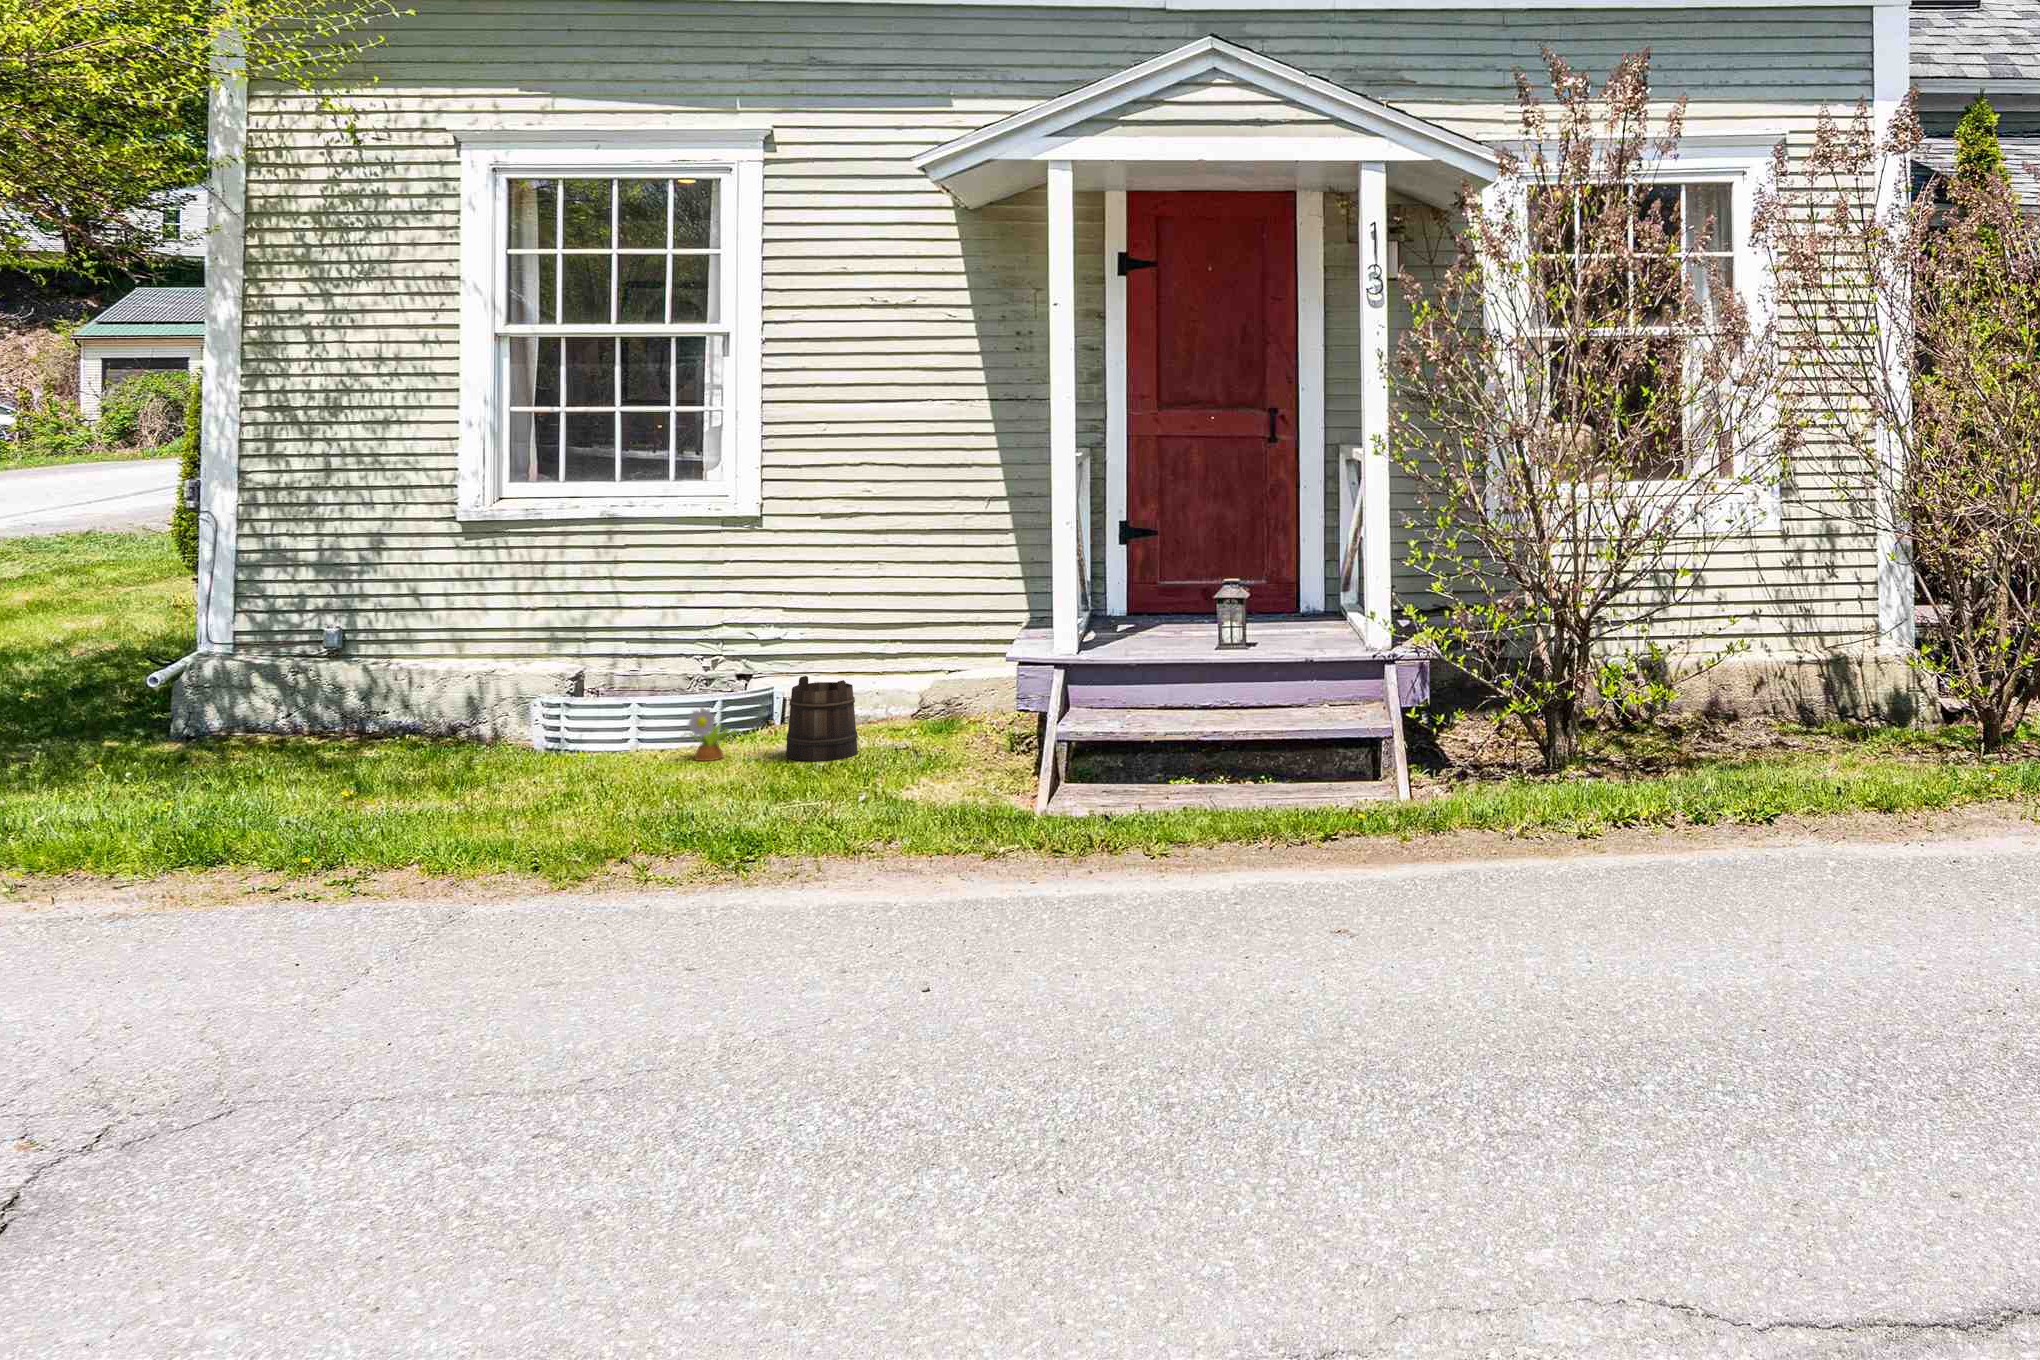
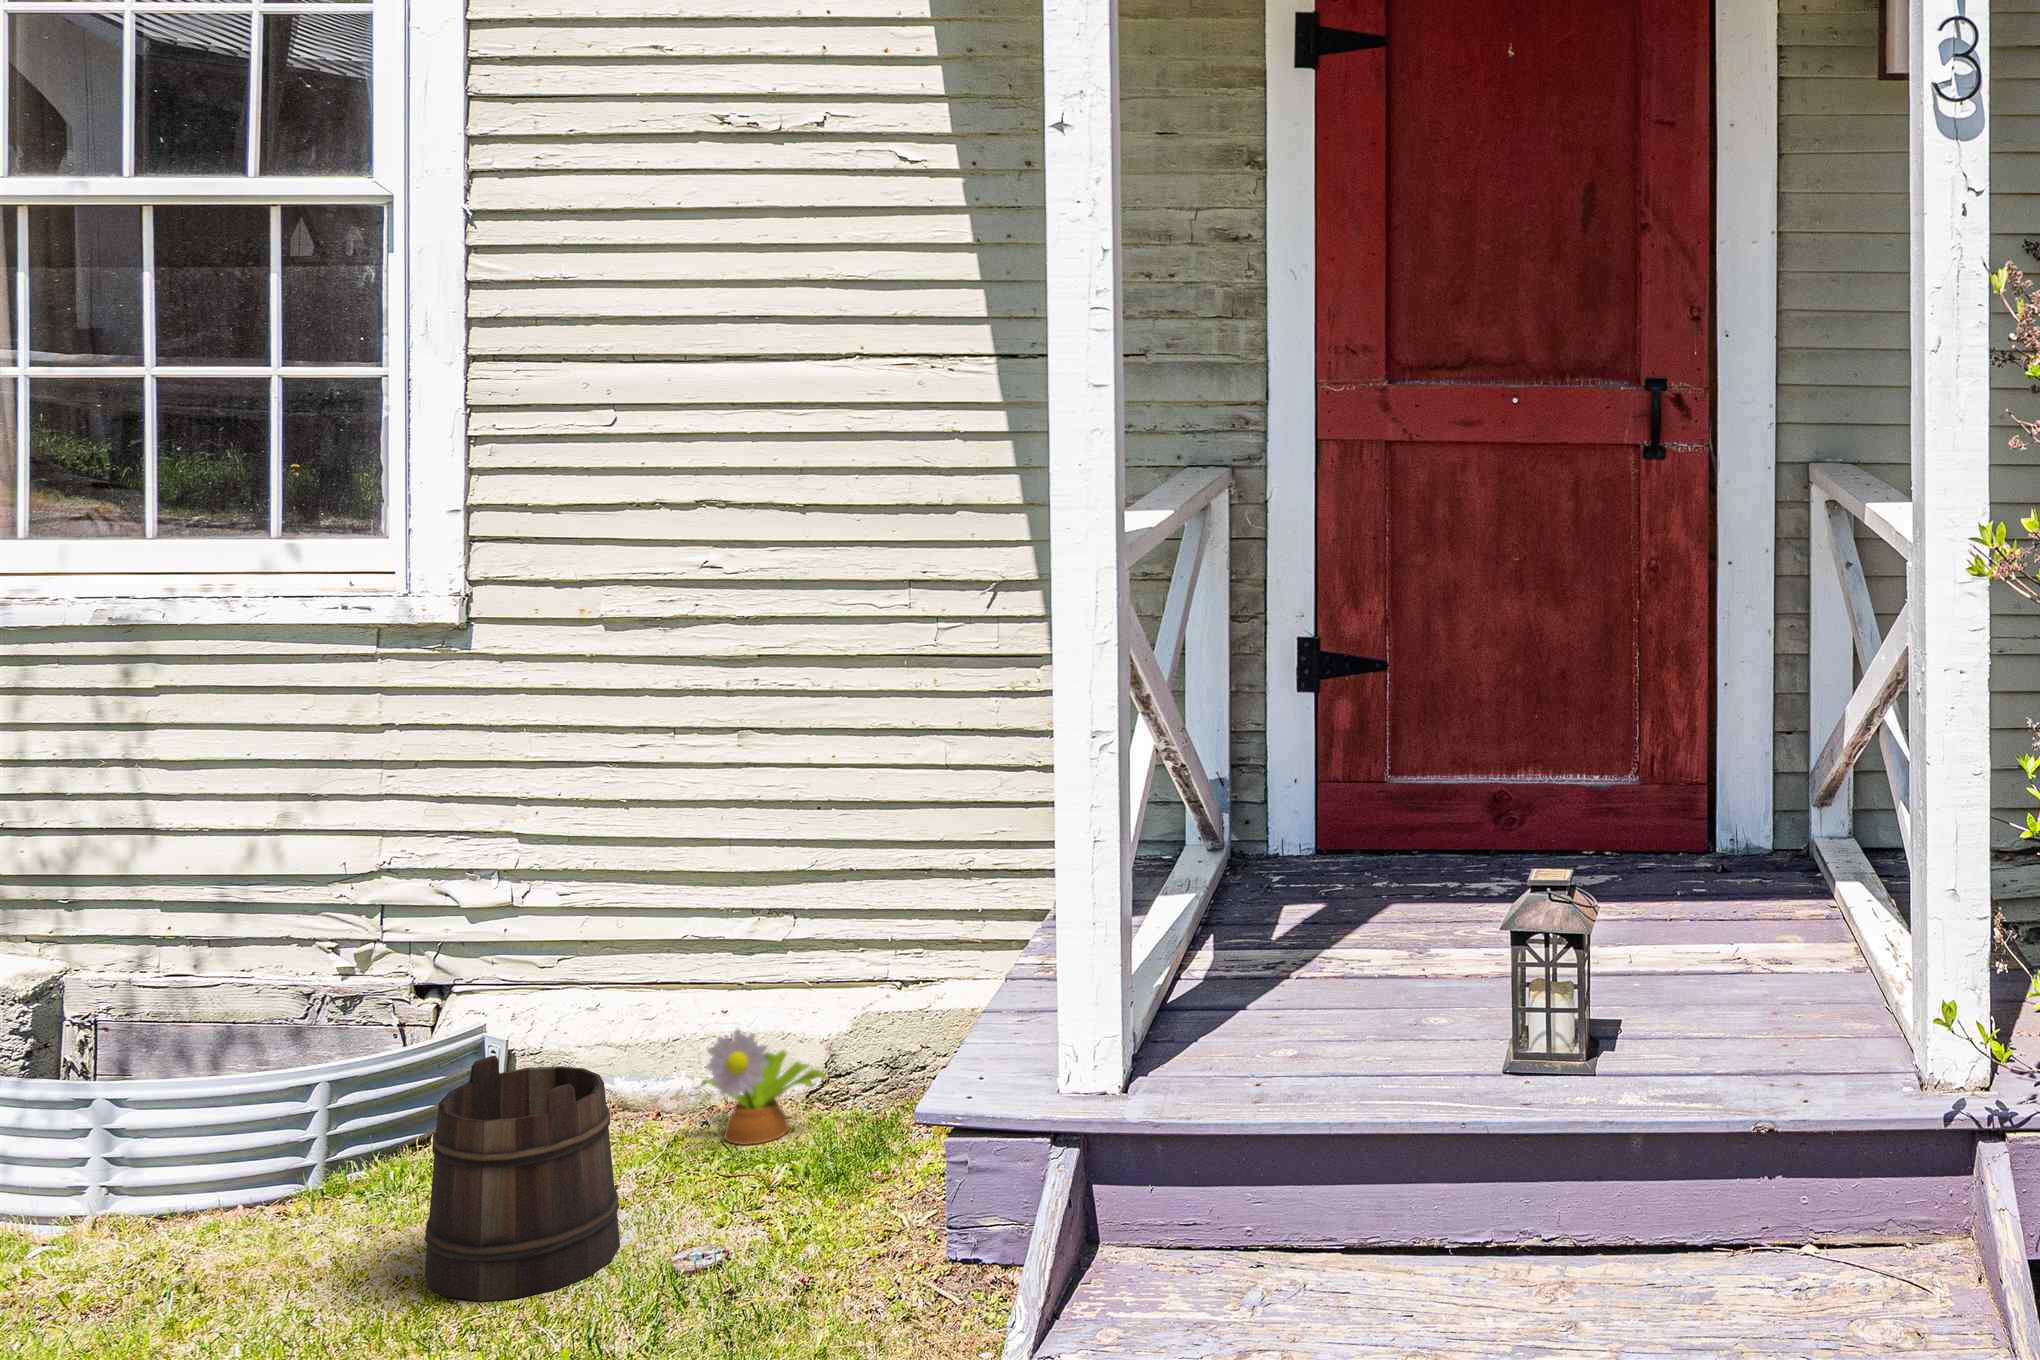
decorative plant: present [687,708,741,761] -> present [695,1029,827,1145]

